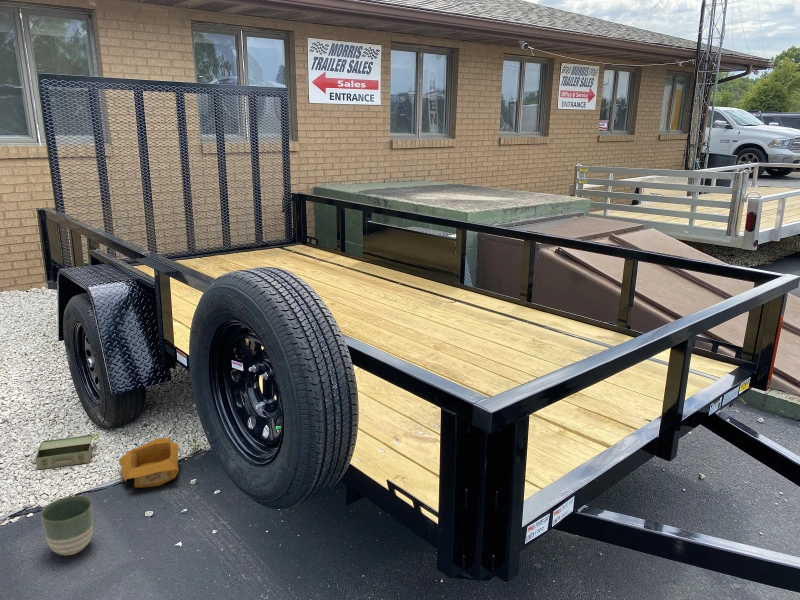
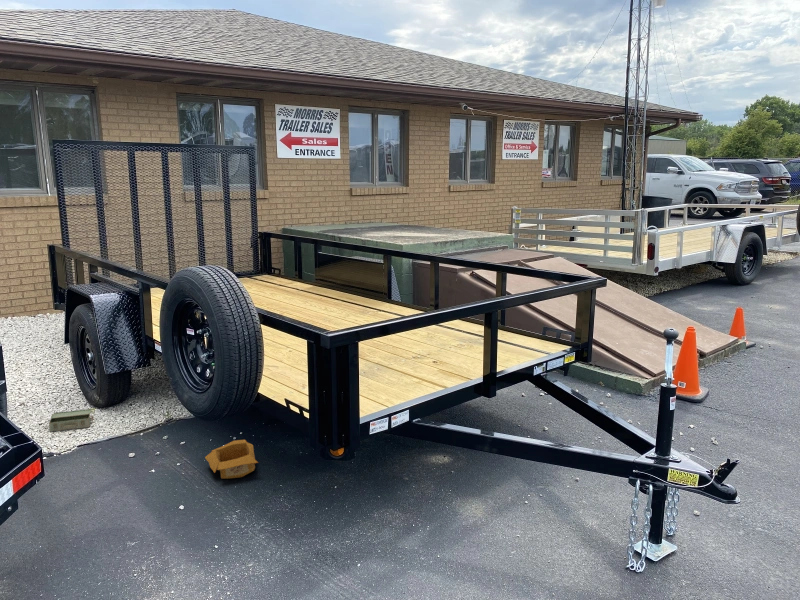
cardboard box: present [119,438,179,488] -> present [205,440,258,479]
planter: present [41,496,93,555] -> none [57,437,92,477]

